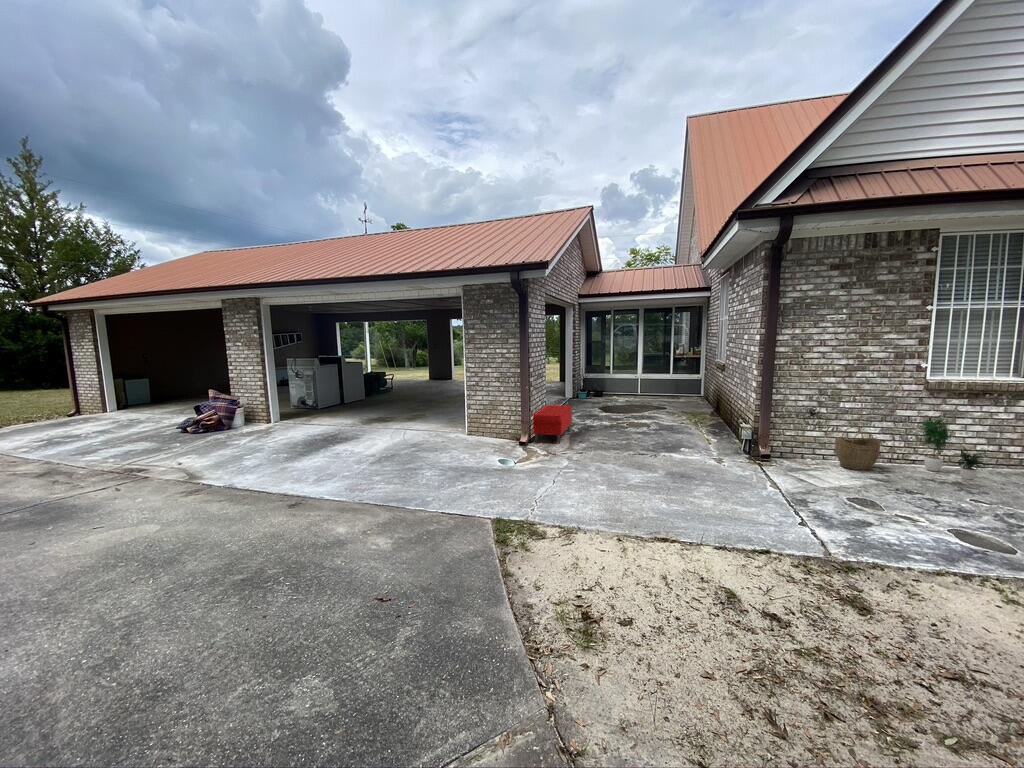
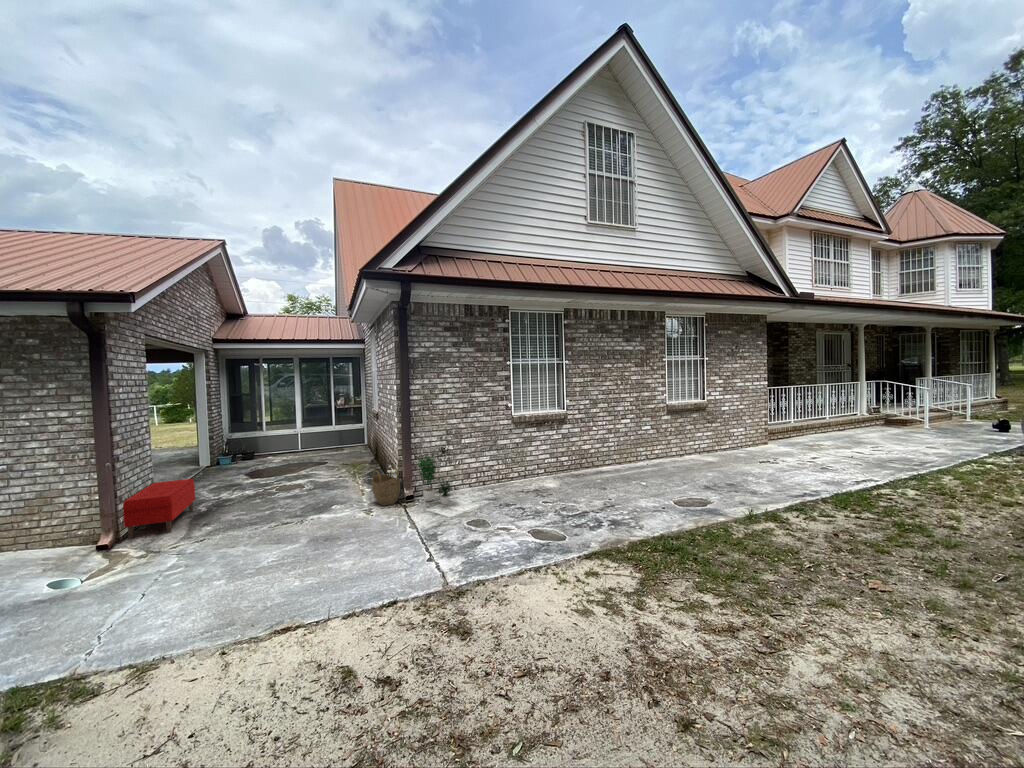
potted plant: present [922,419,984,479] -> present [418,457,452,505]
woven basket: present [835,427,880,470] -> present [372,467,400,506]

